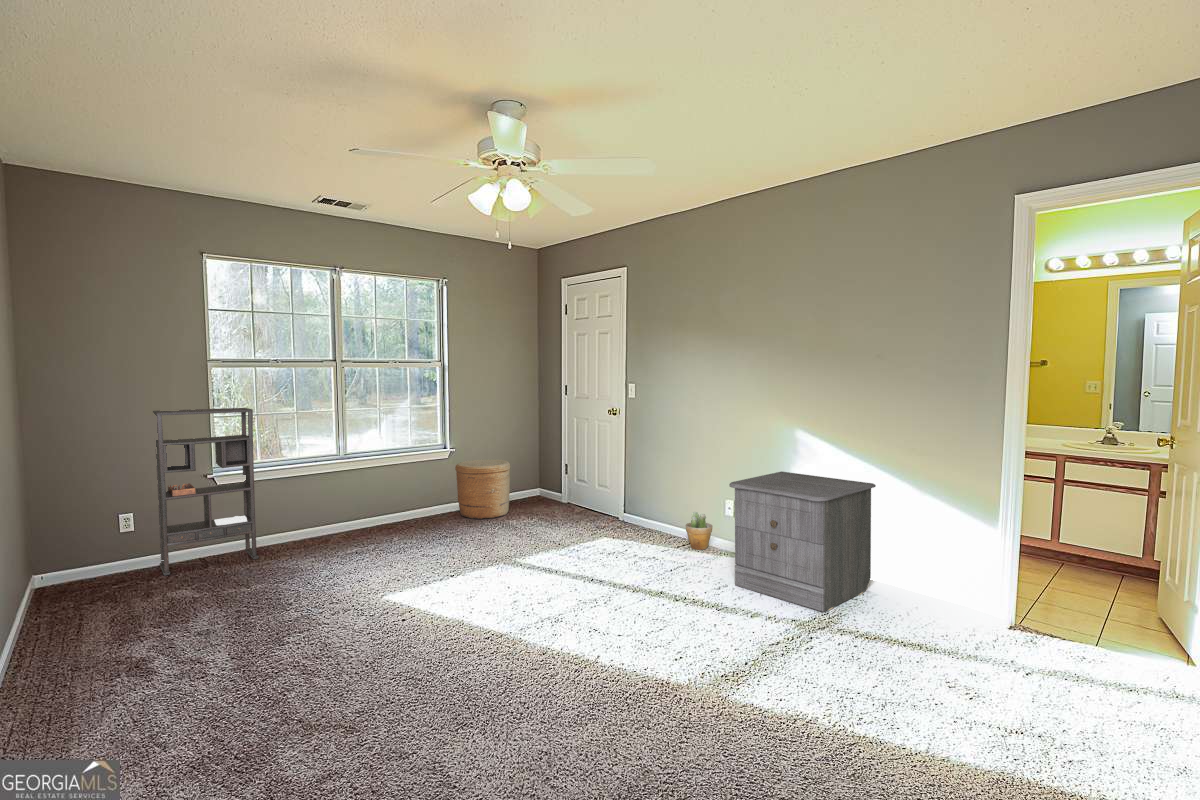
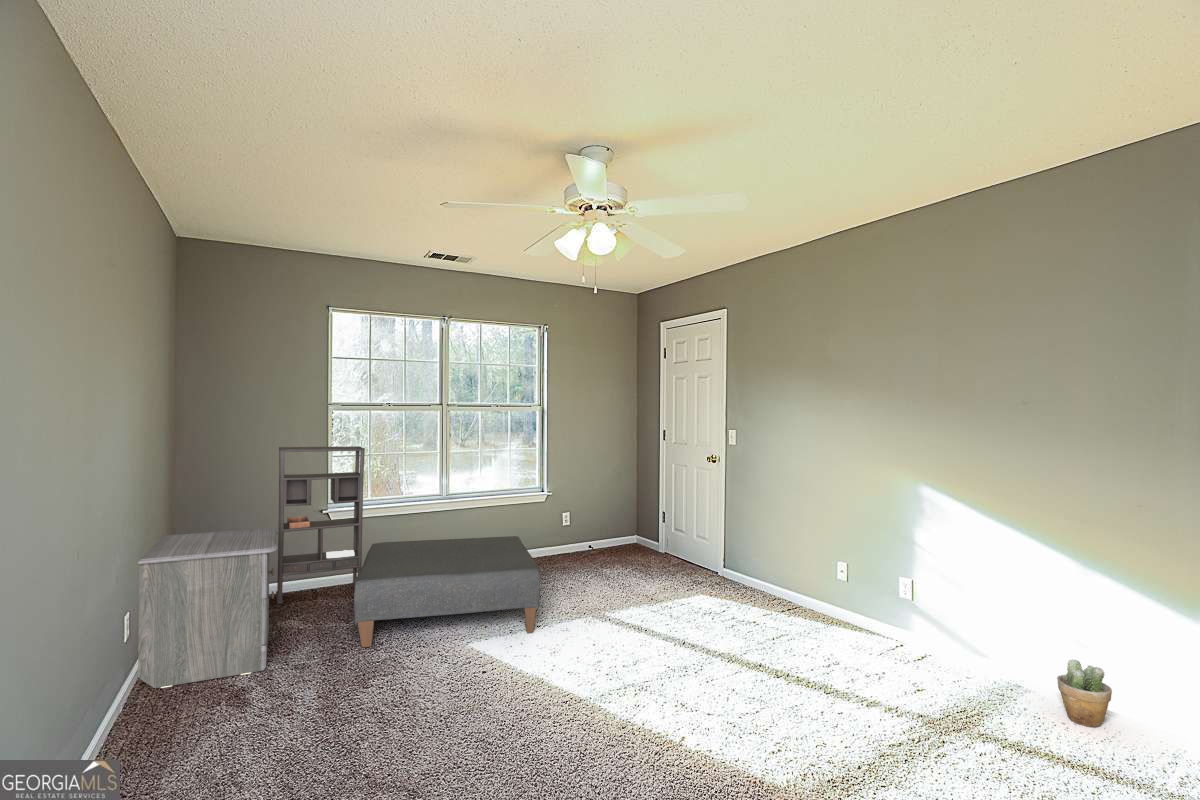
woven basket: present [455,460,511,519] -> none [554,505,608,566]
nightstand: present [729,471,876,612] -> present [138,528,279,688]
ottoman: none [258,492,451,609] -> present [354,536,540,647]
potted plant: present [686,512,713,550] -> present [1057,659,1112,727]

